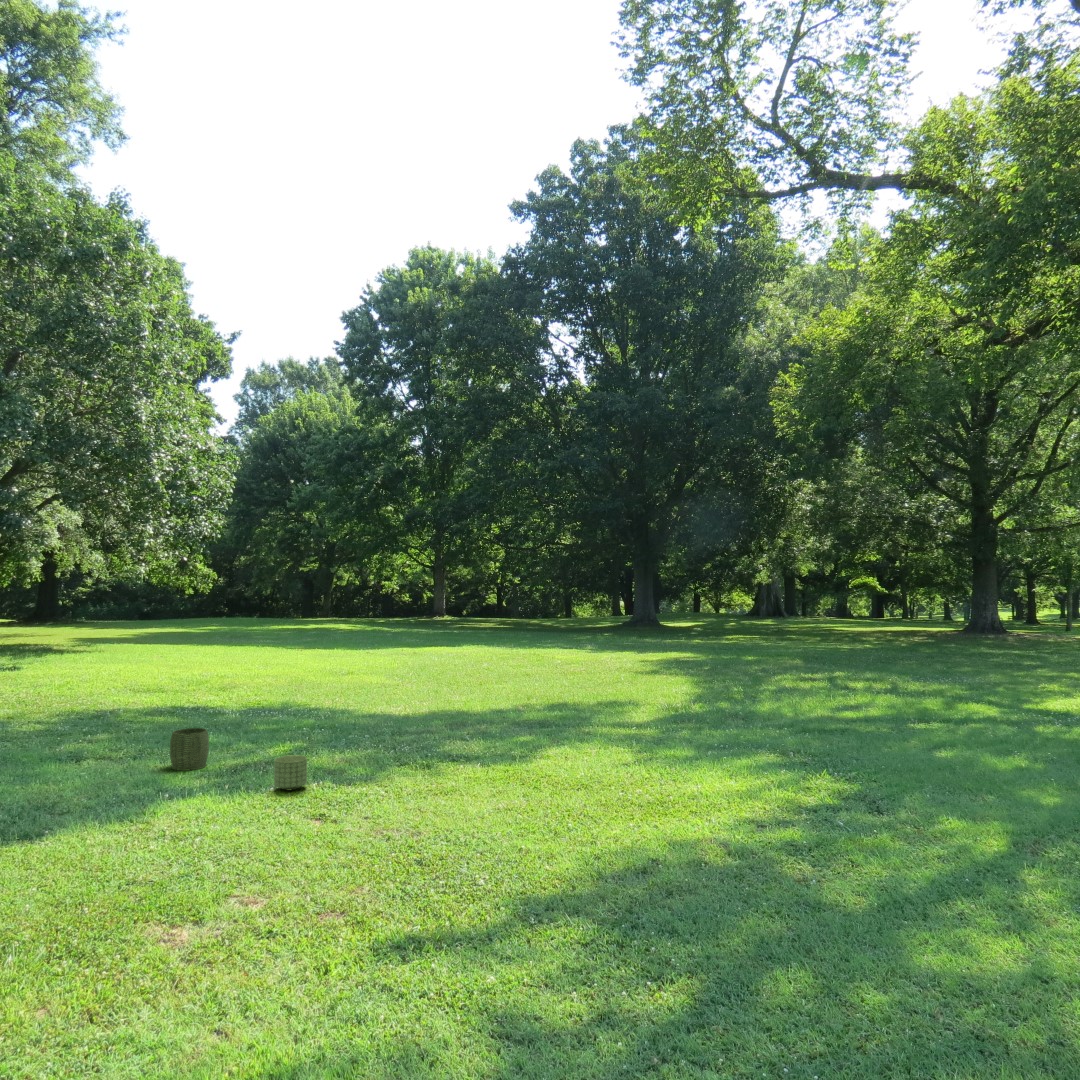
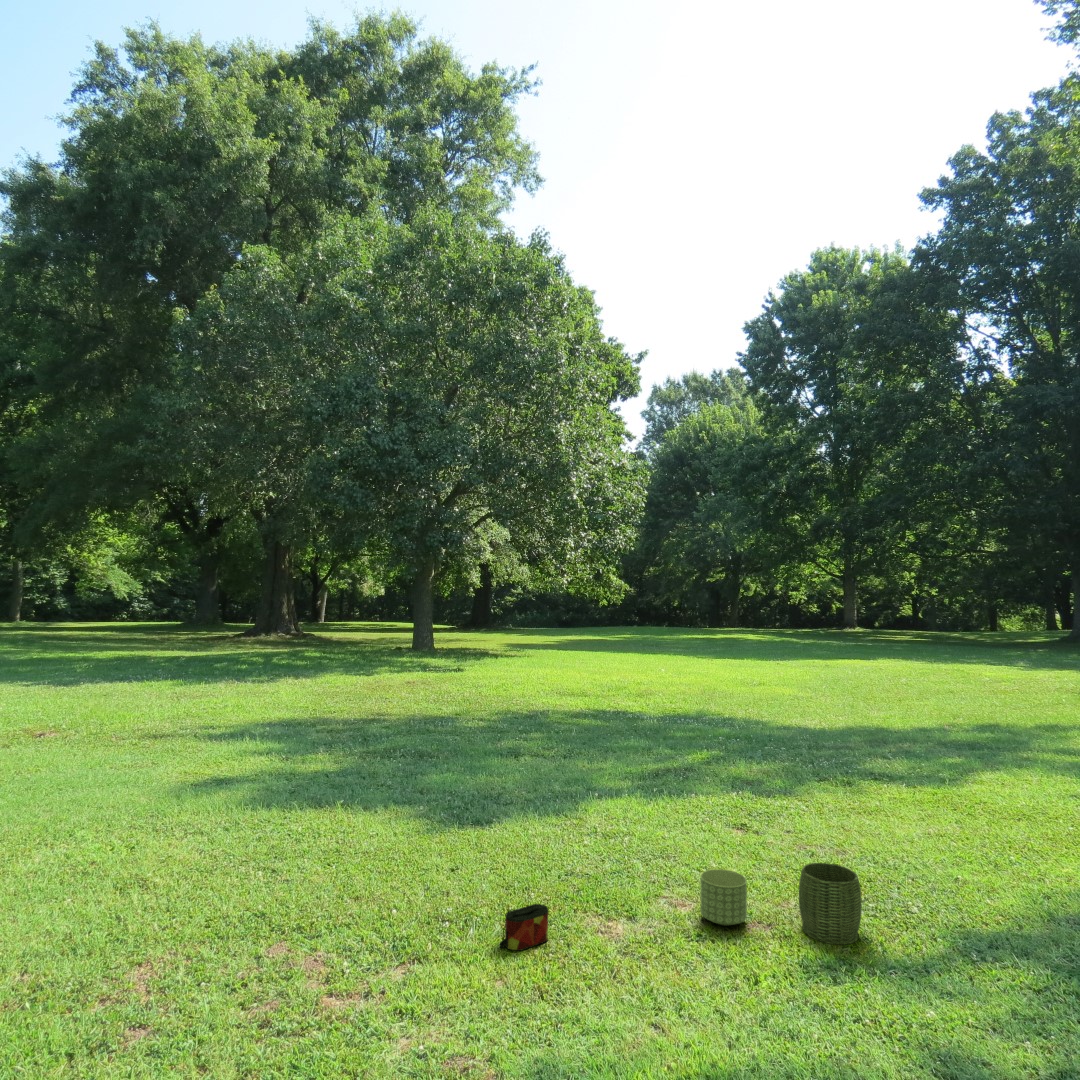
woven basket: present [170,728,209,771] -> present [799,863,862,945]
bag: none [118,790,158,822] -> present [500,904,549,951]

